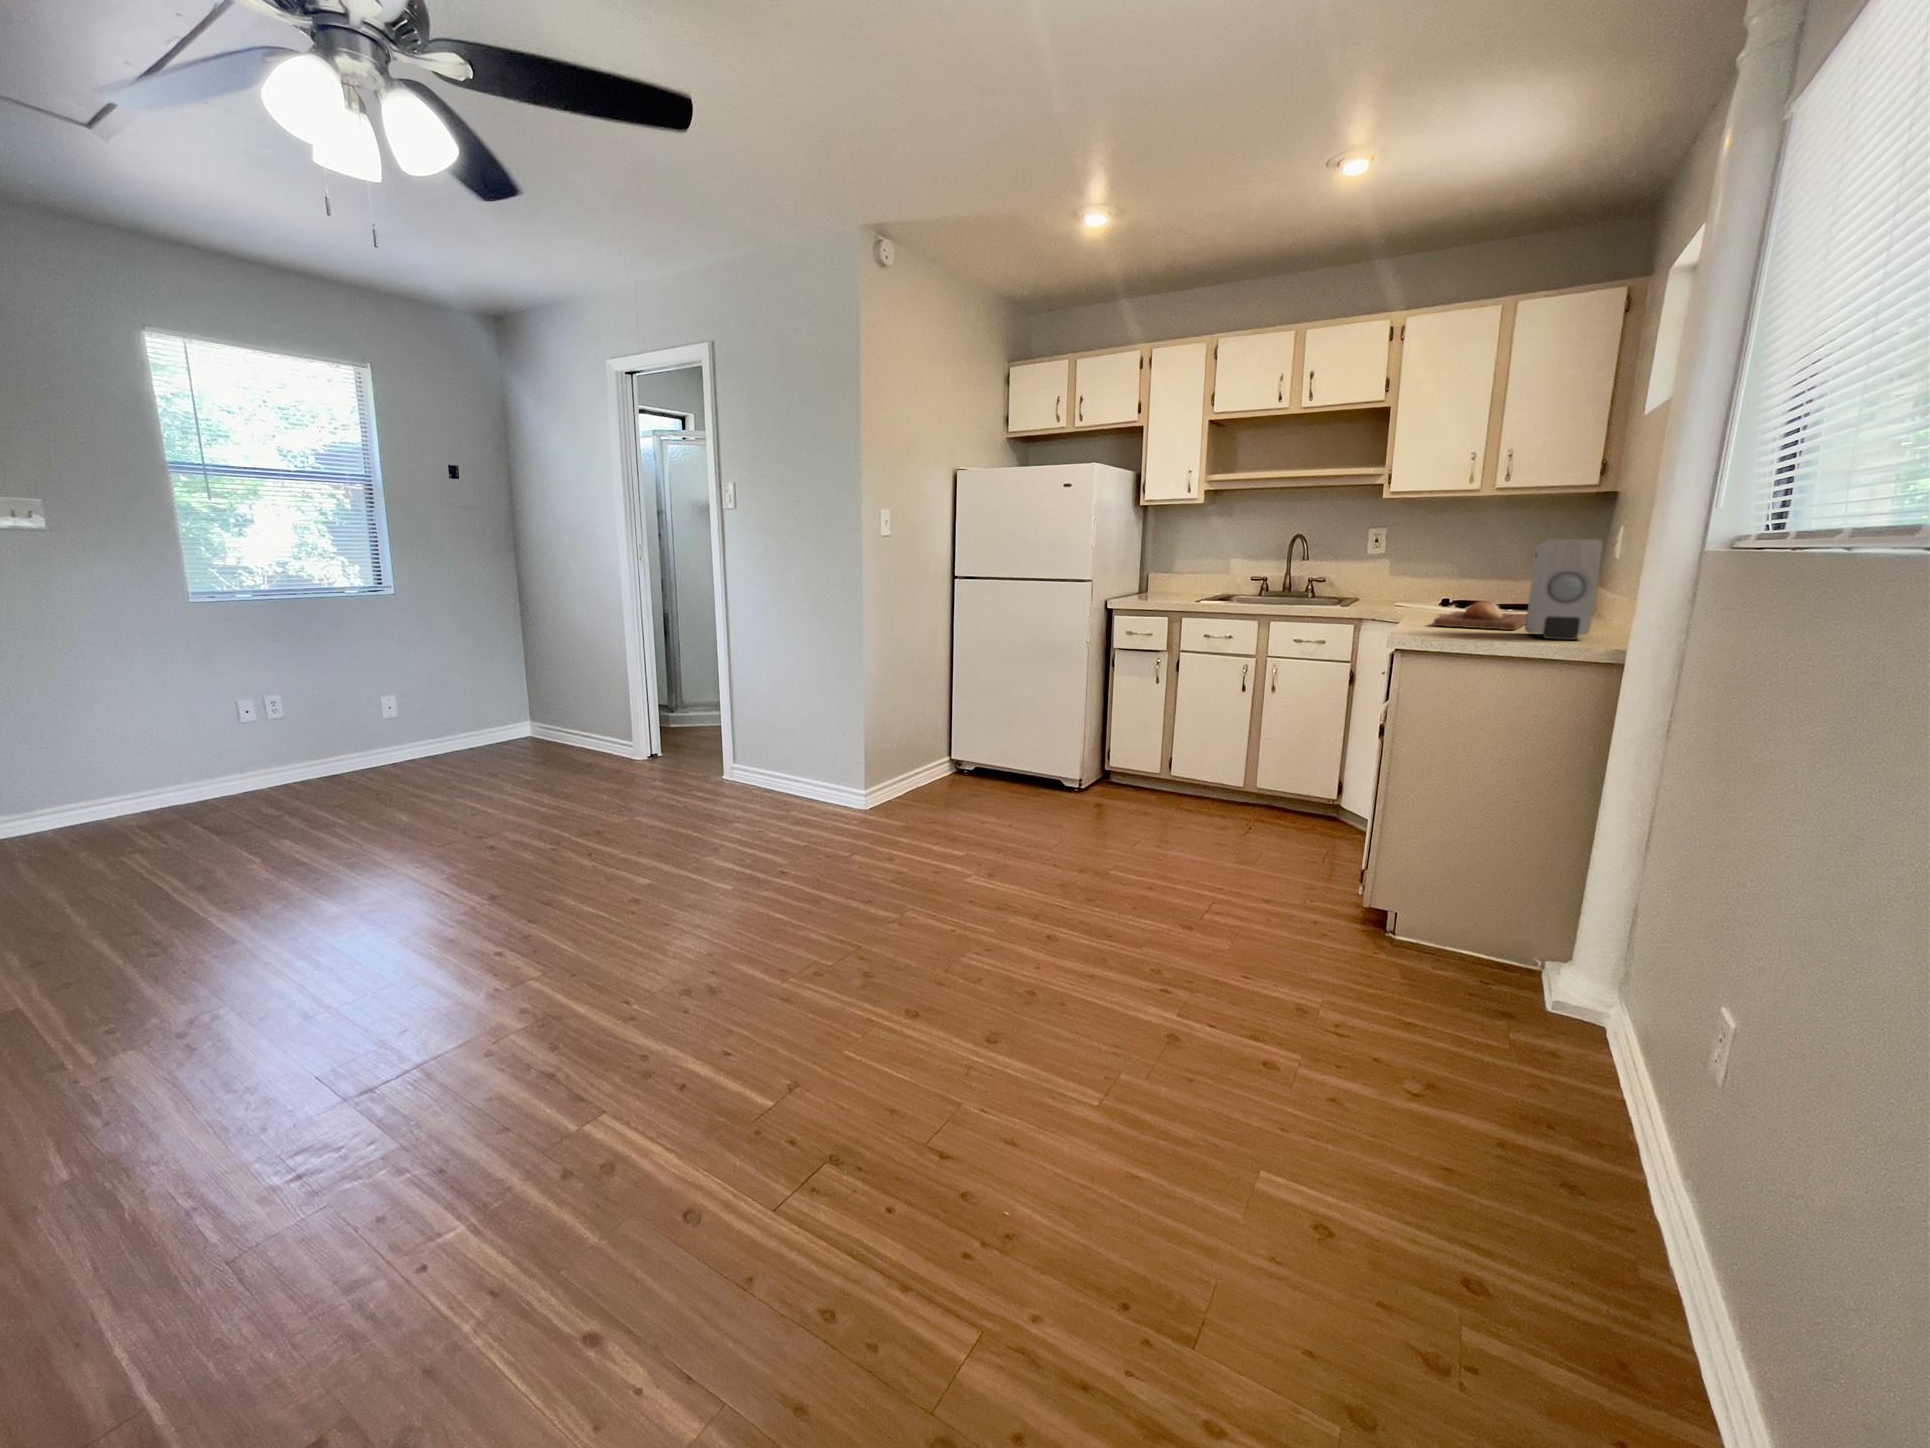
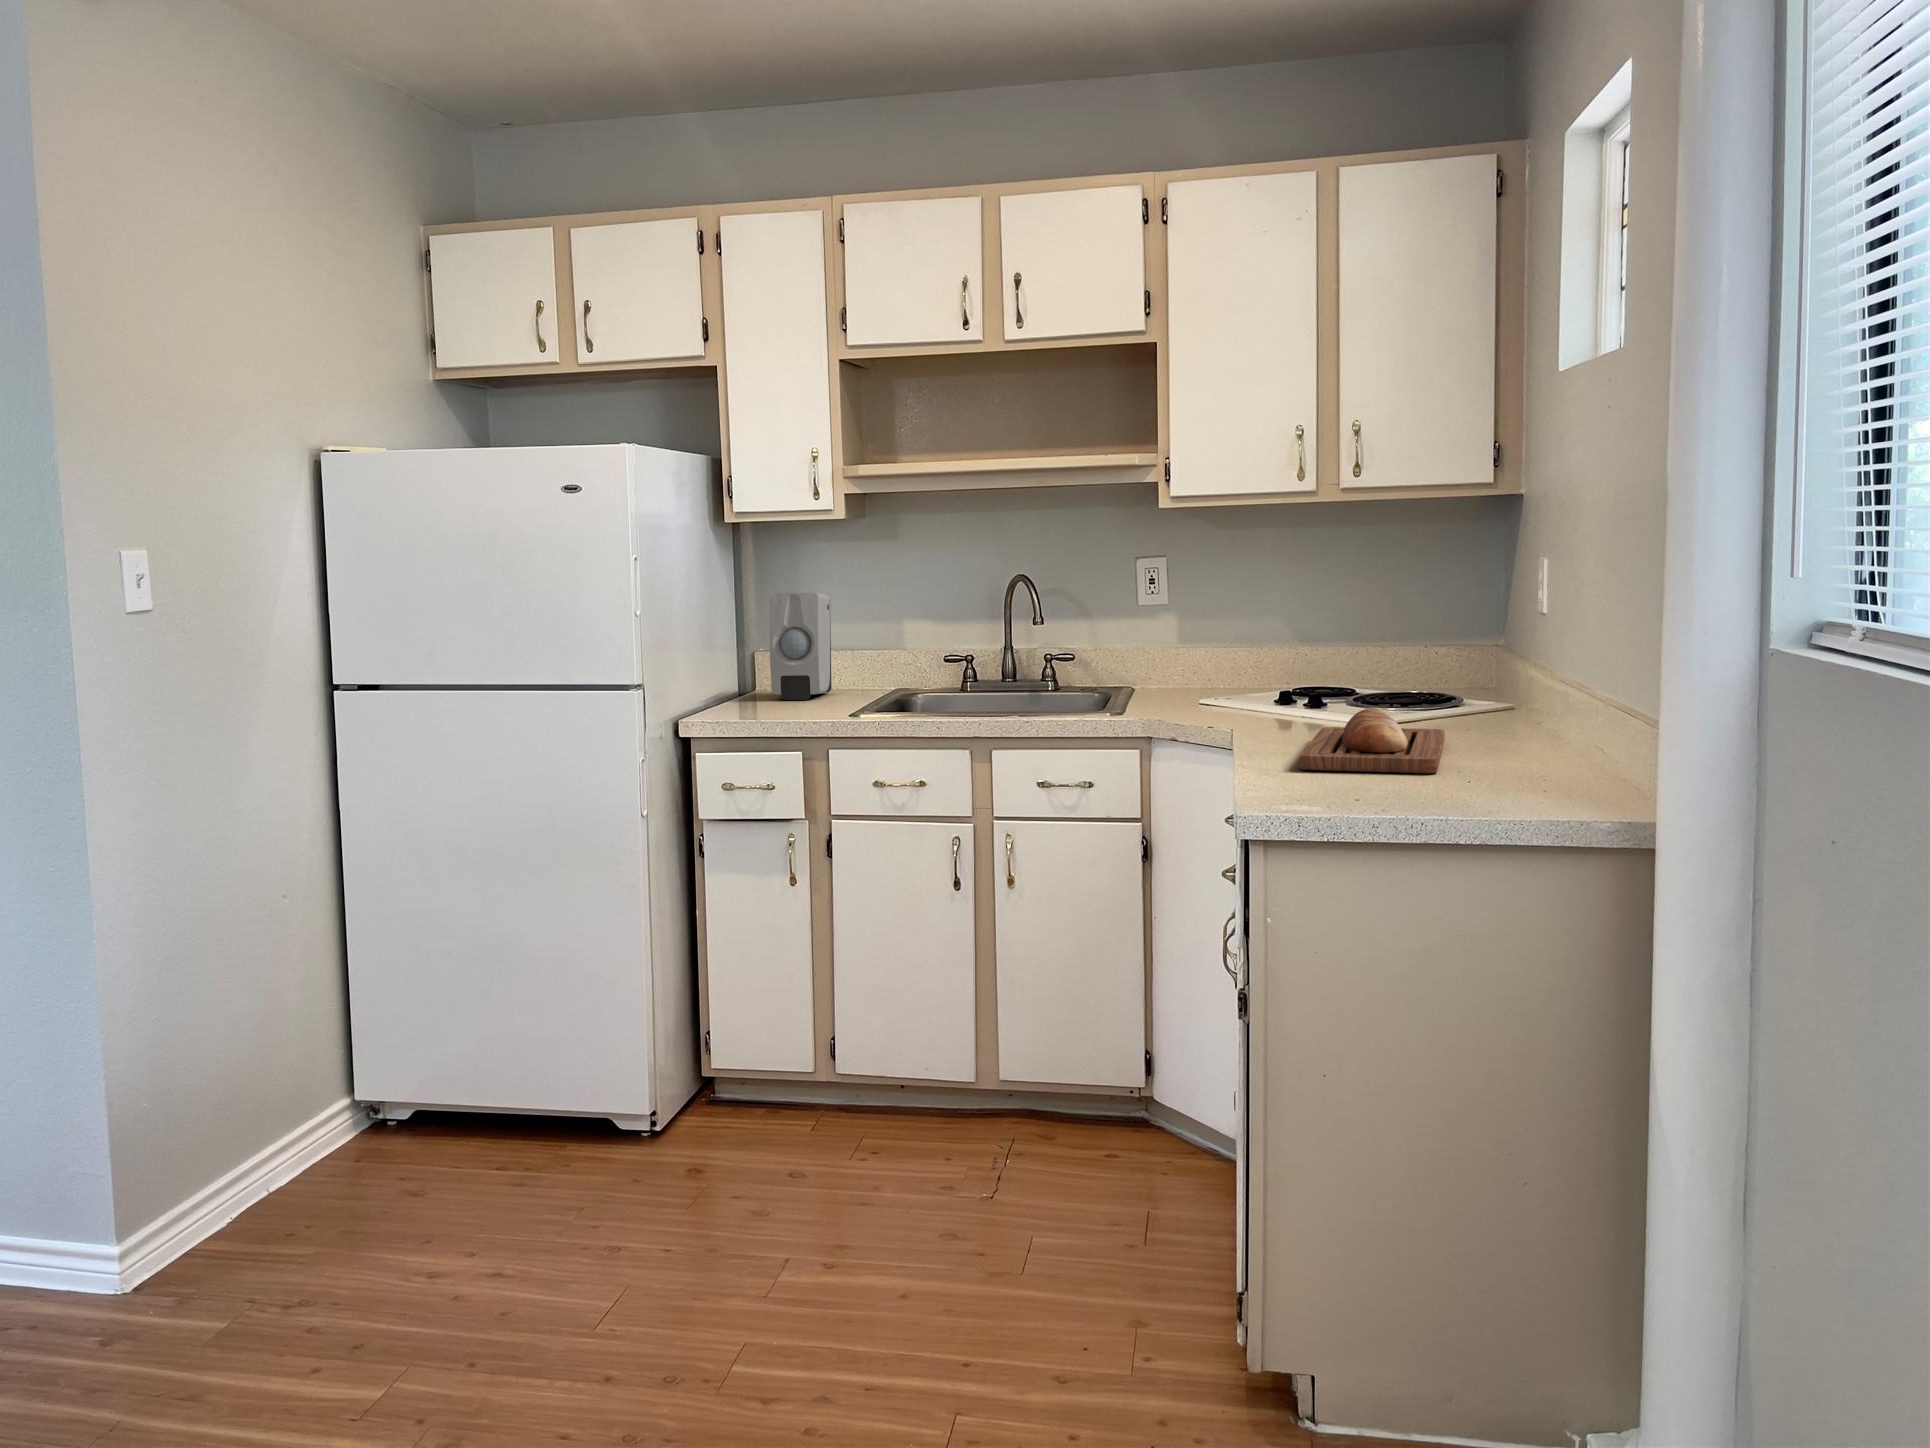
soap dispenser: present [1525,539,1602,640] -> present [770,592,832,700]

